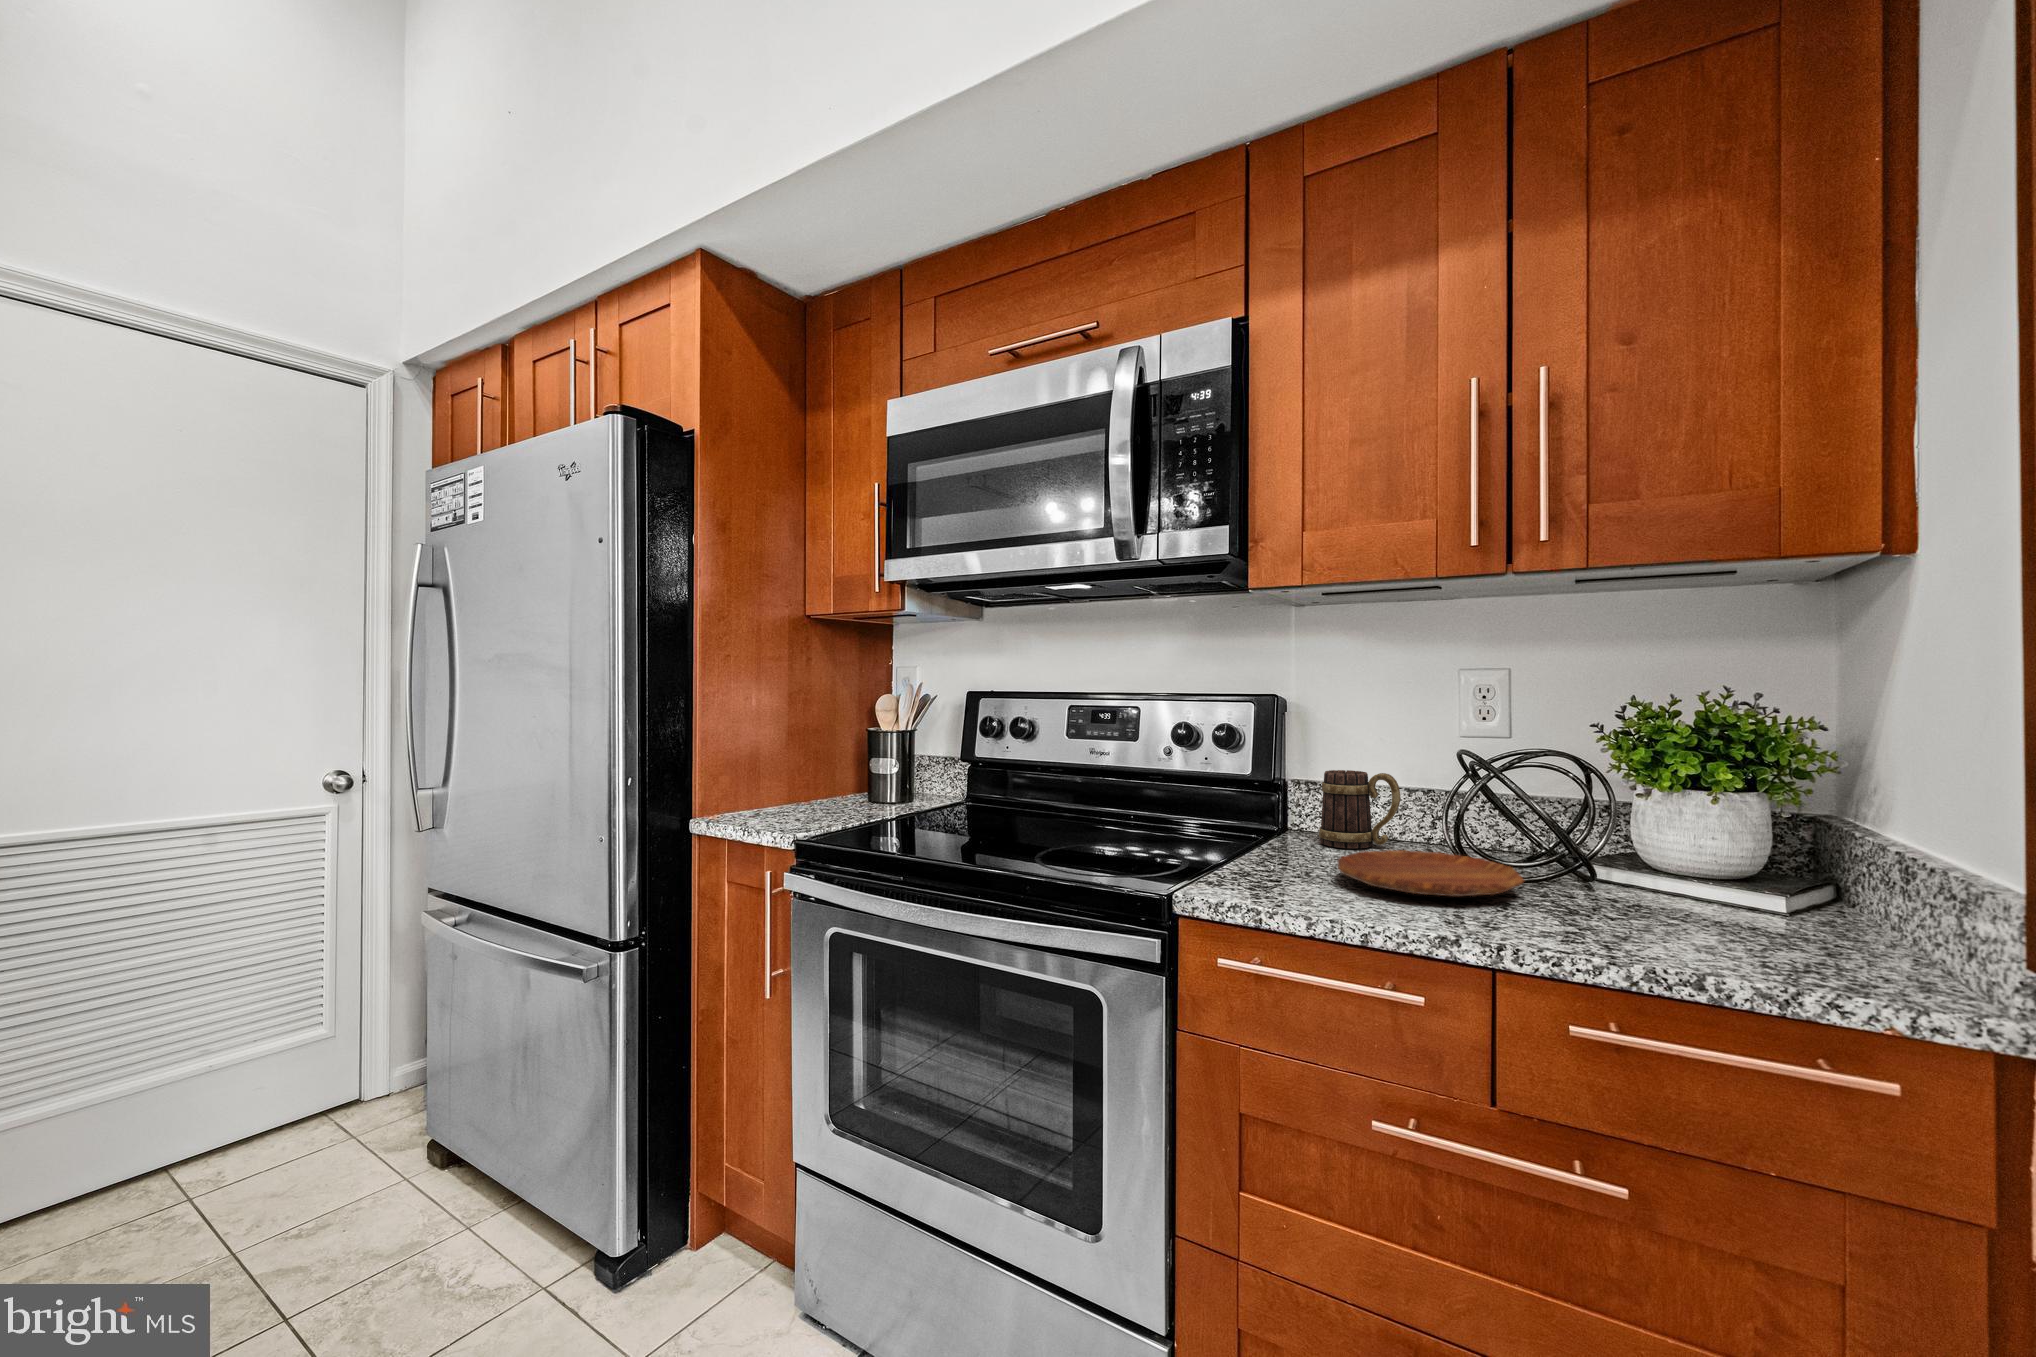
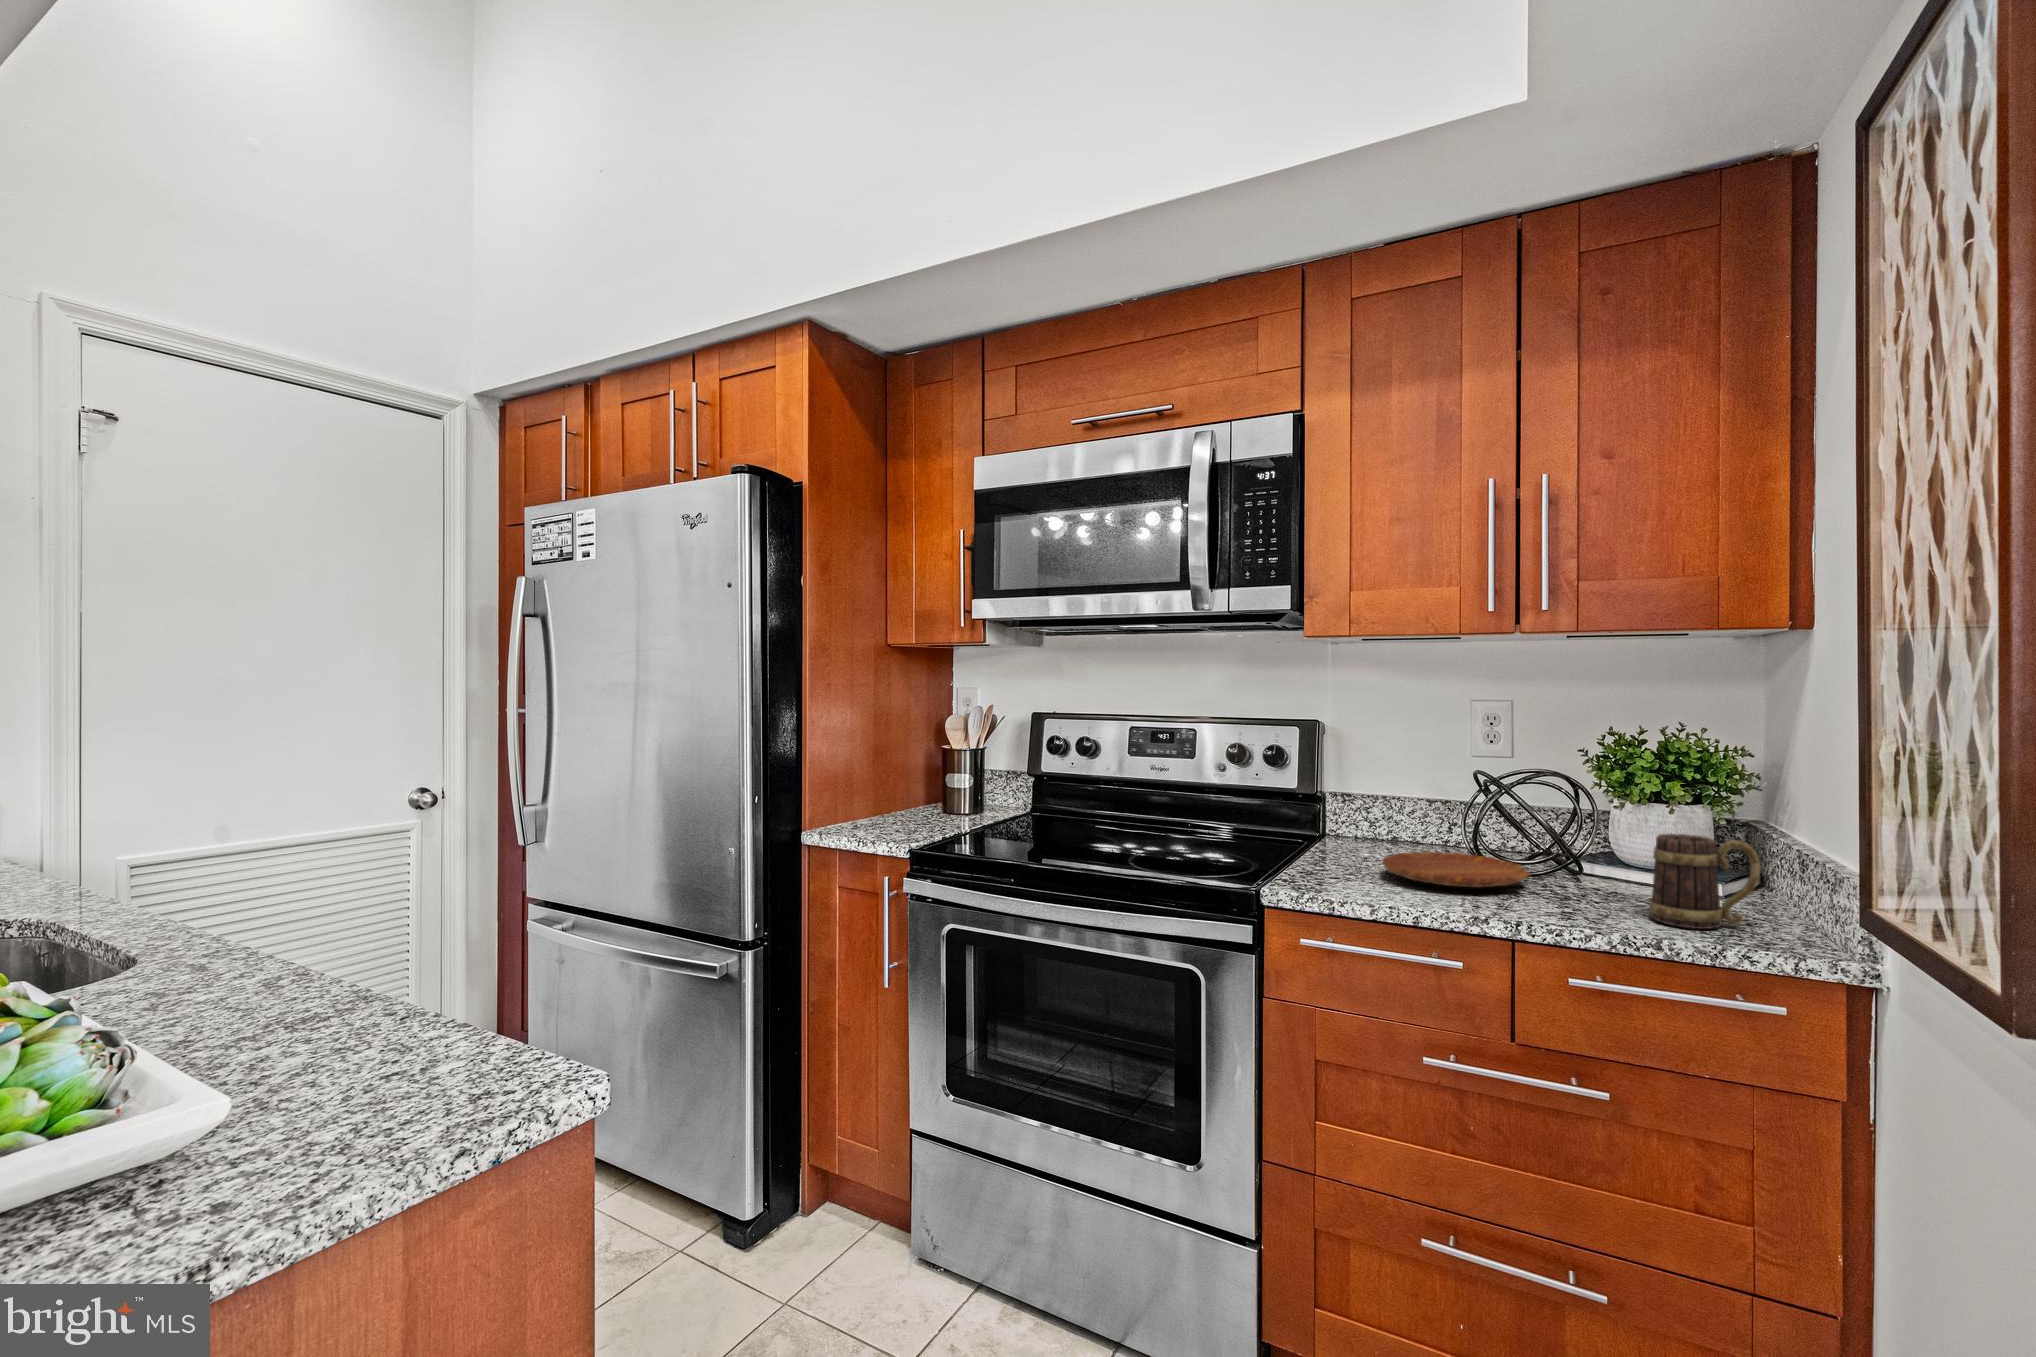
mug: present [1319,770,1400,848] -> present [1649,834,1760,929]

